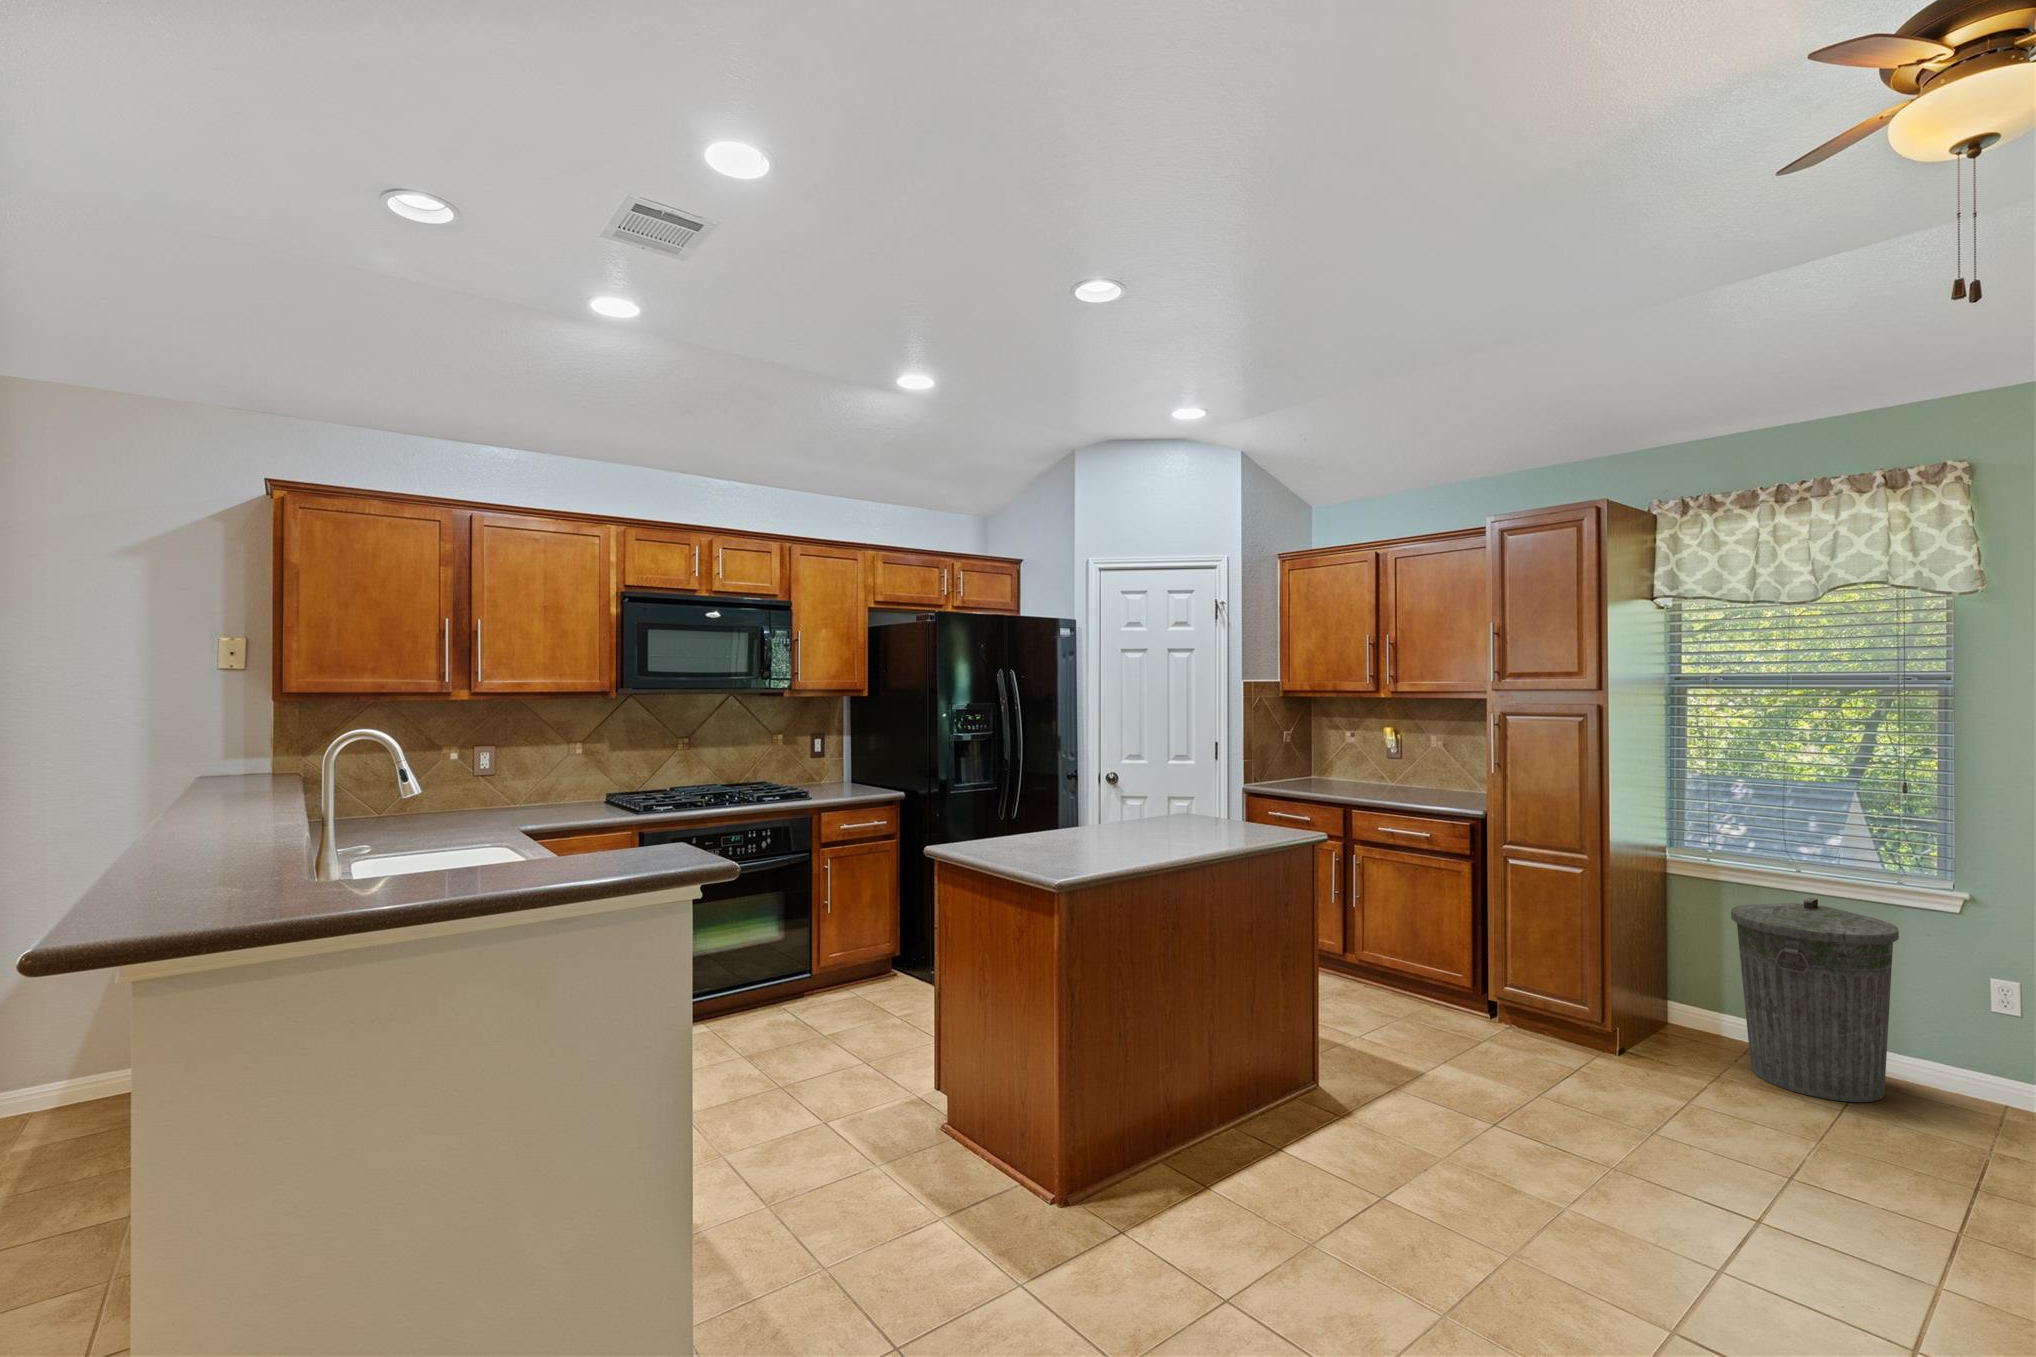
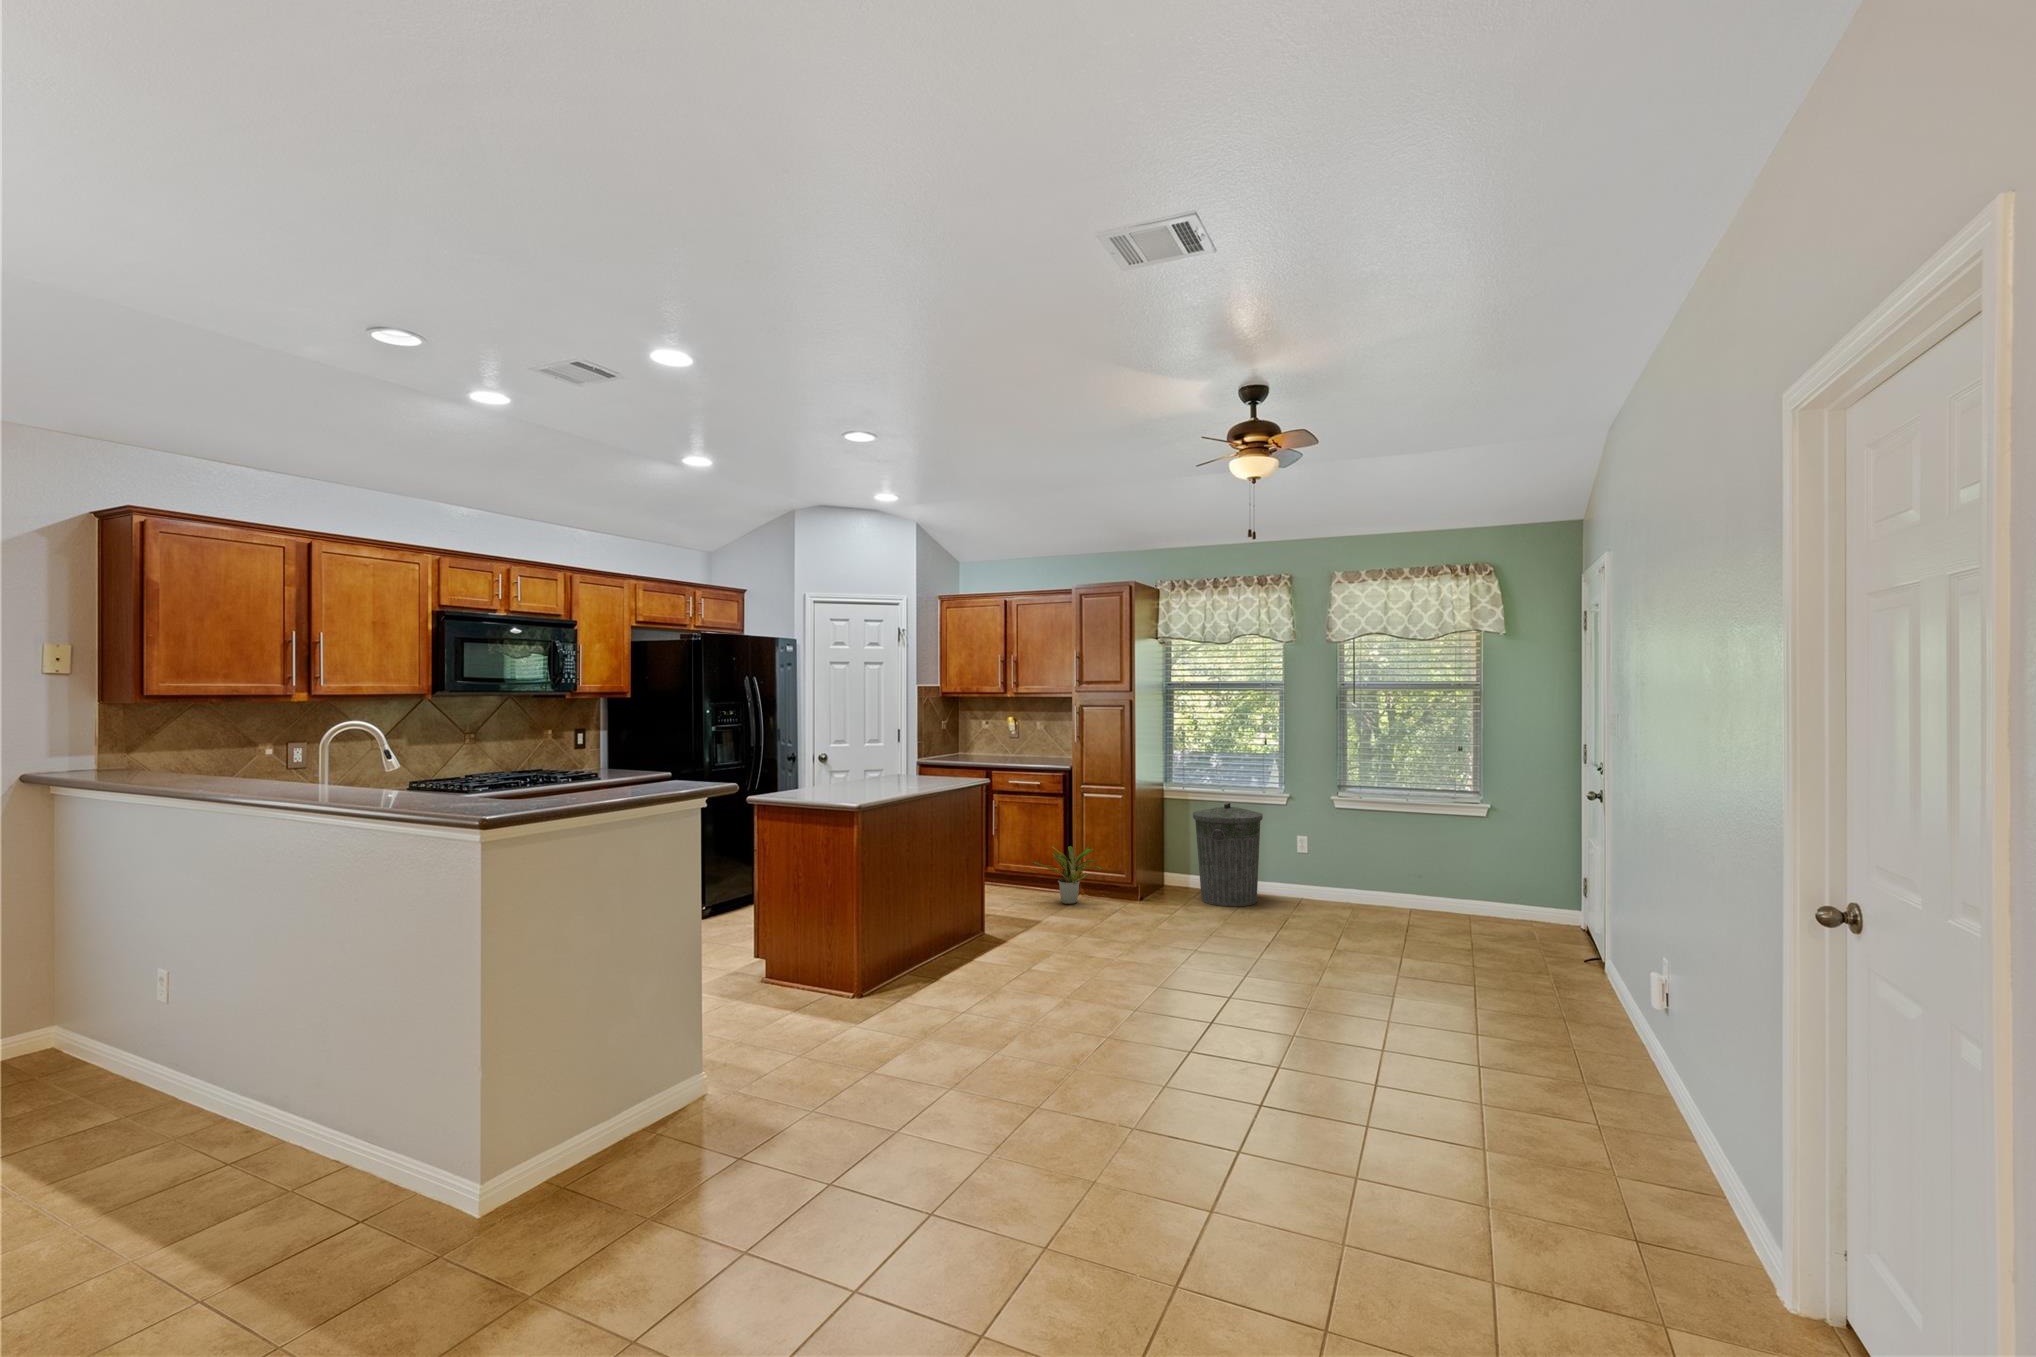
potted plant: none [1415,942,1543,1040] -> present [1032,846,1101,904]

